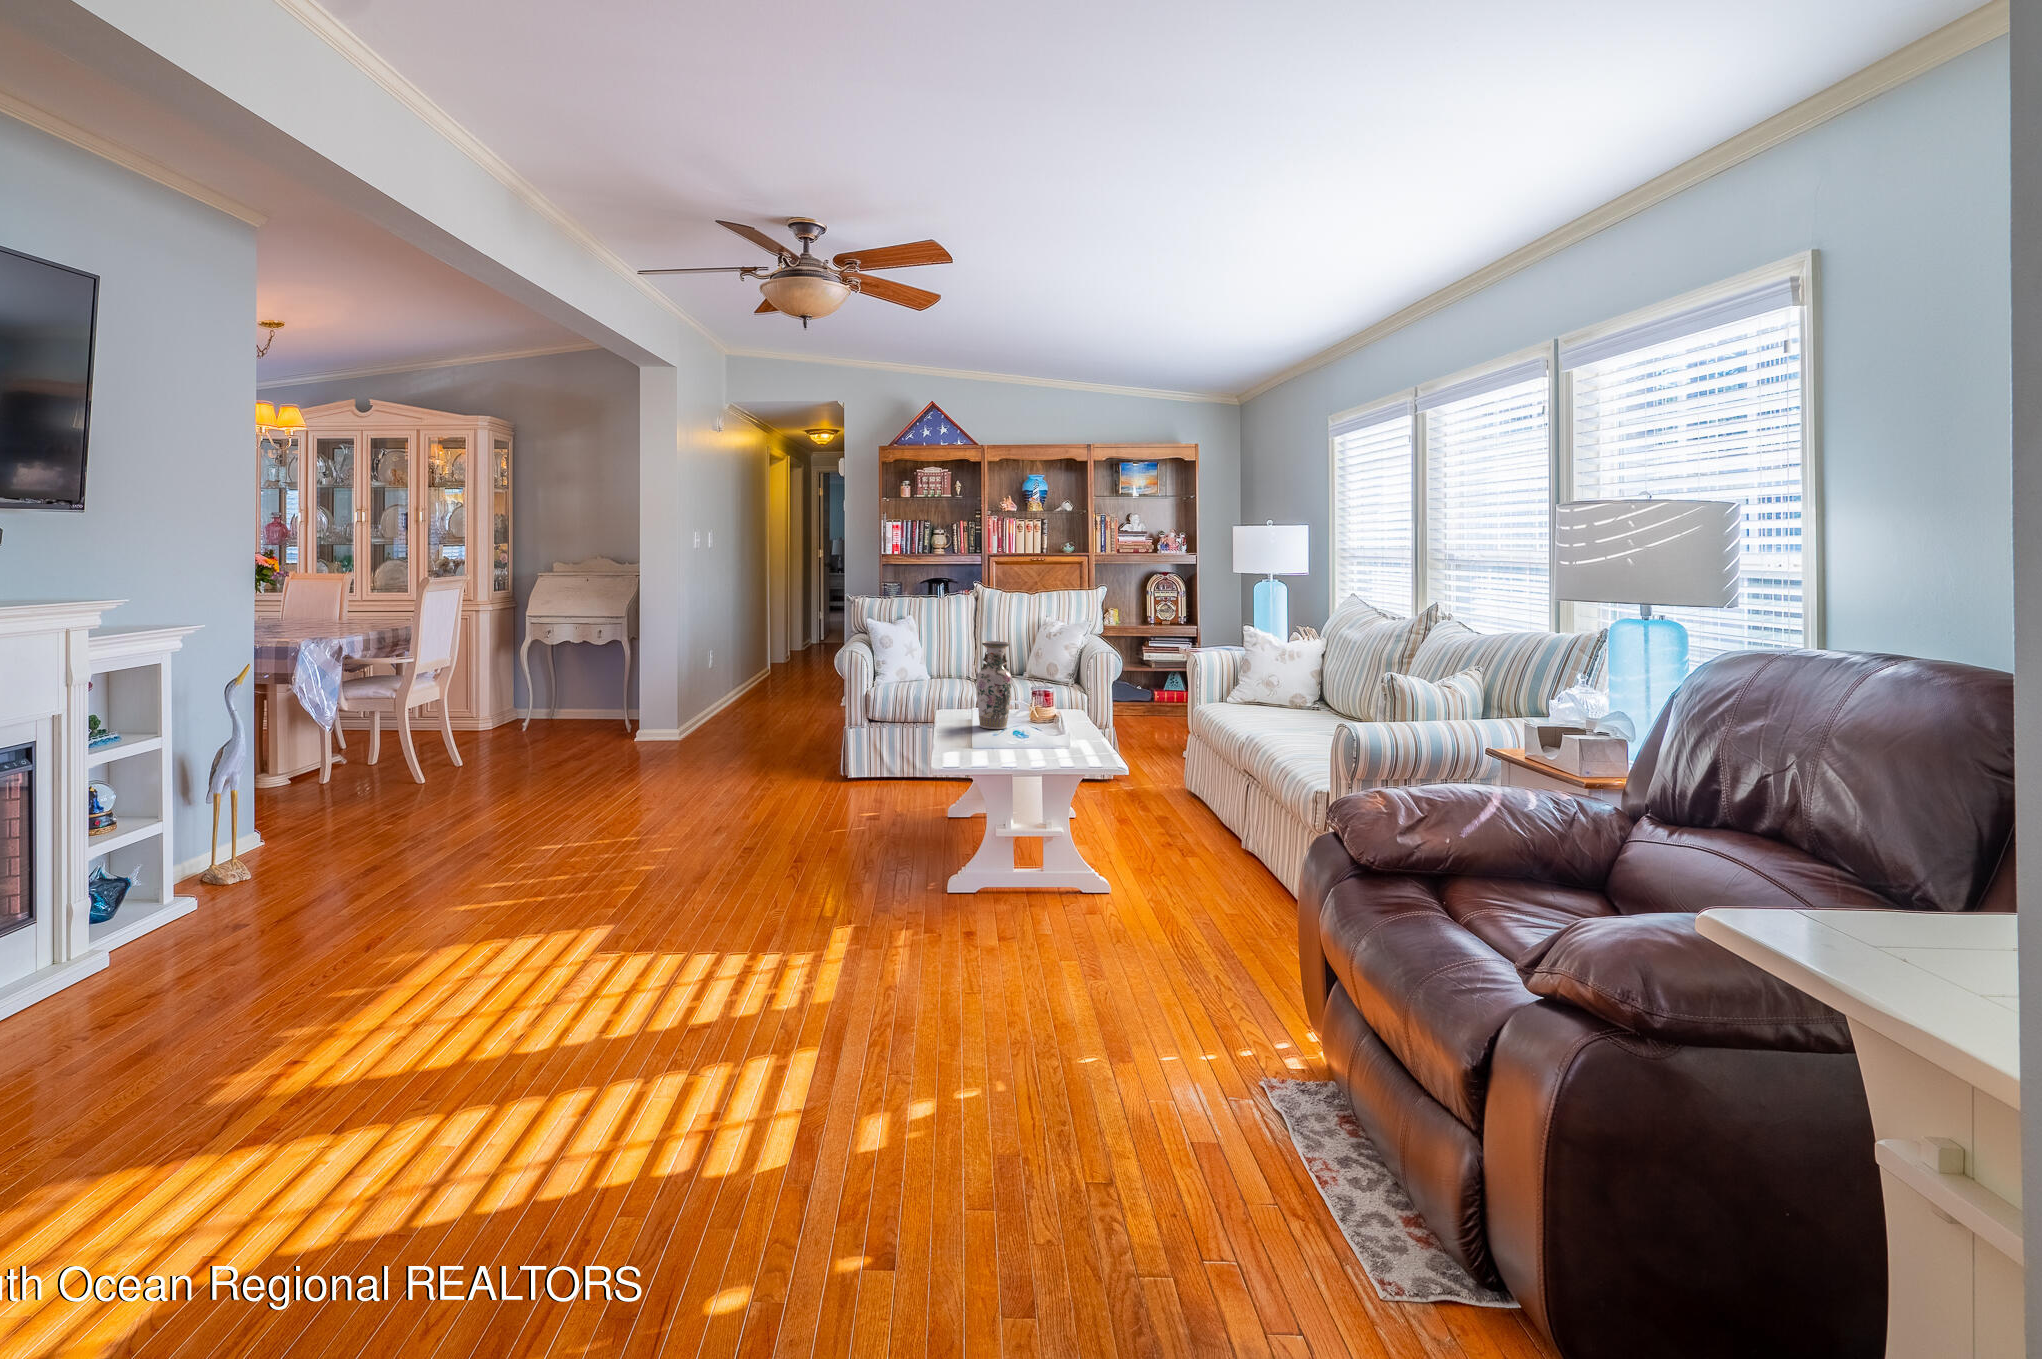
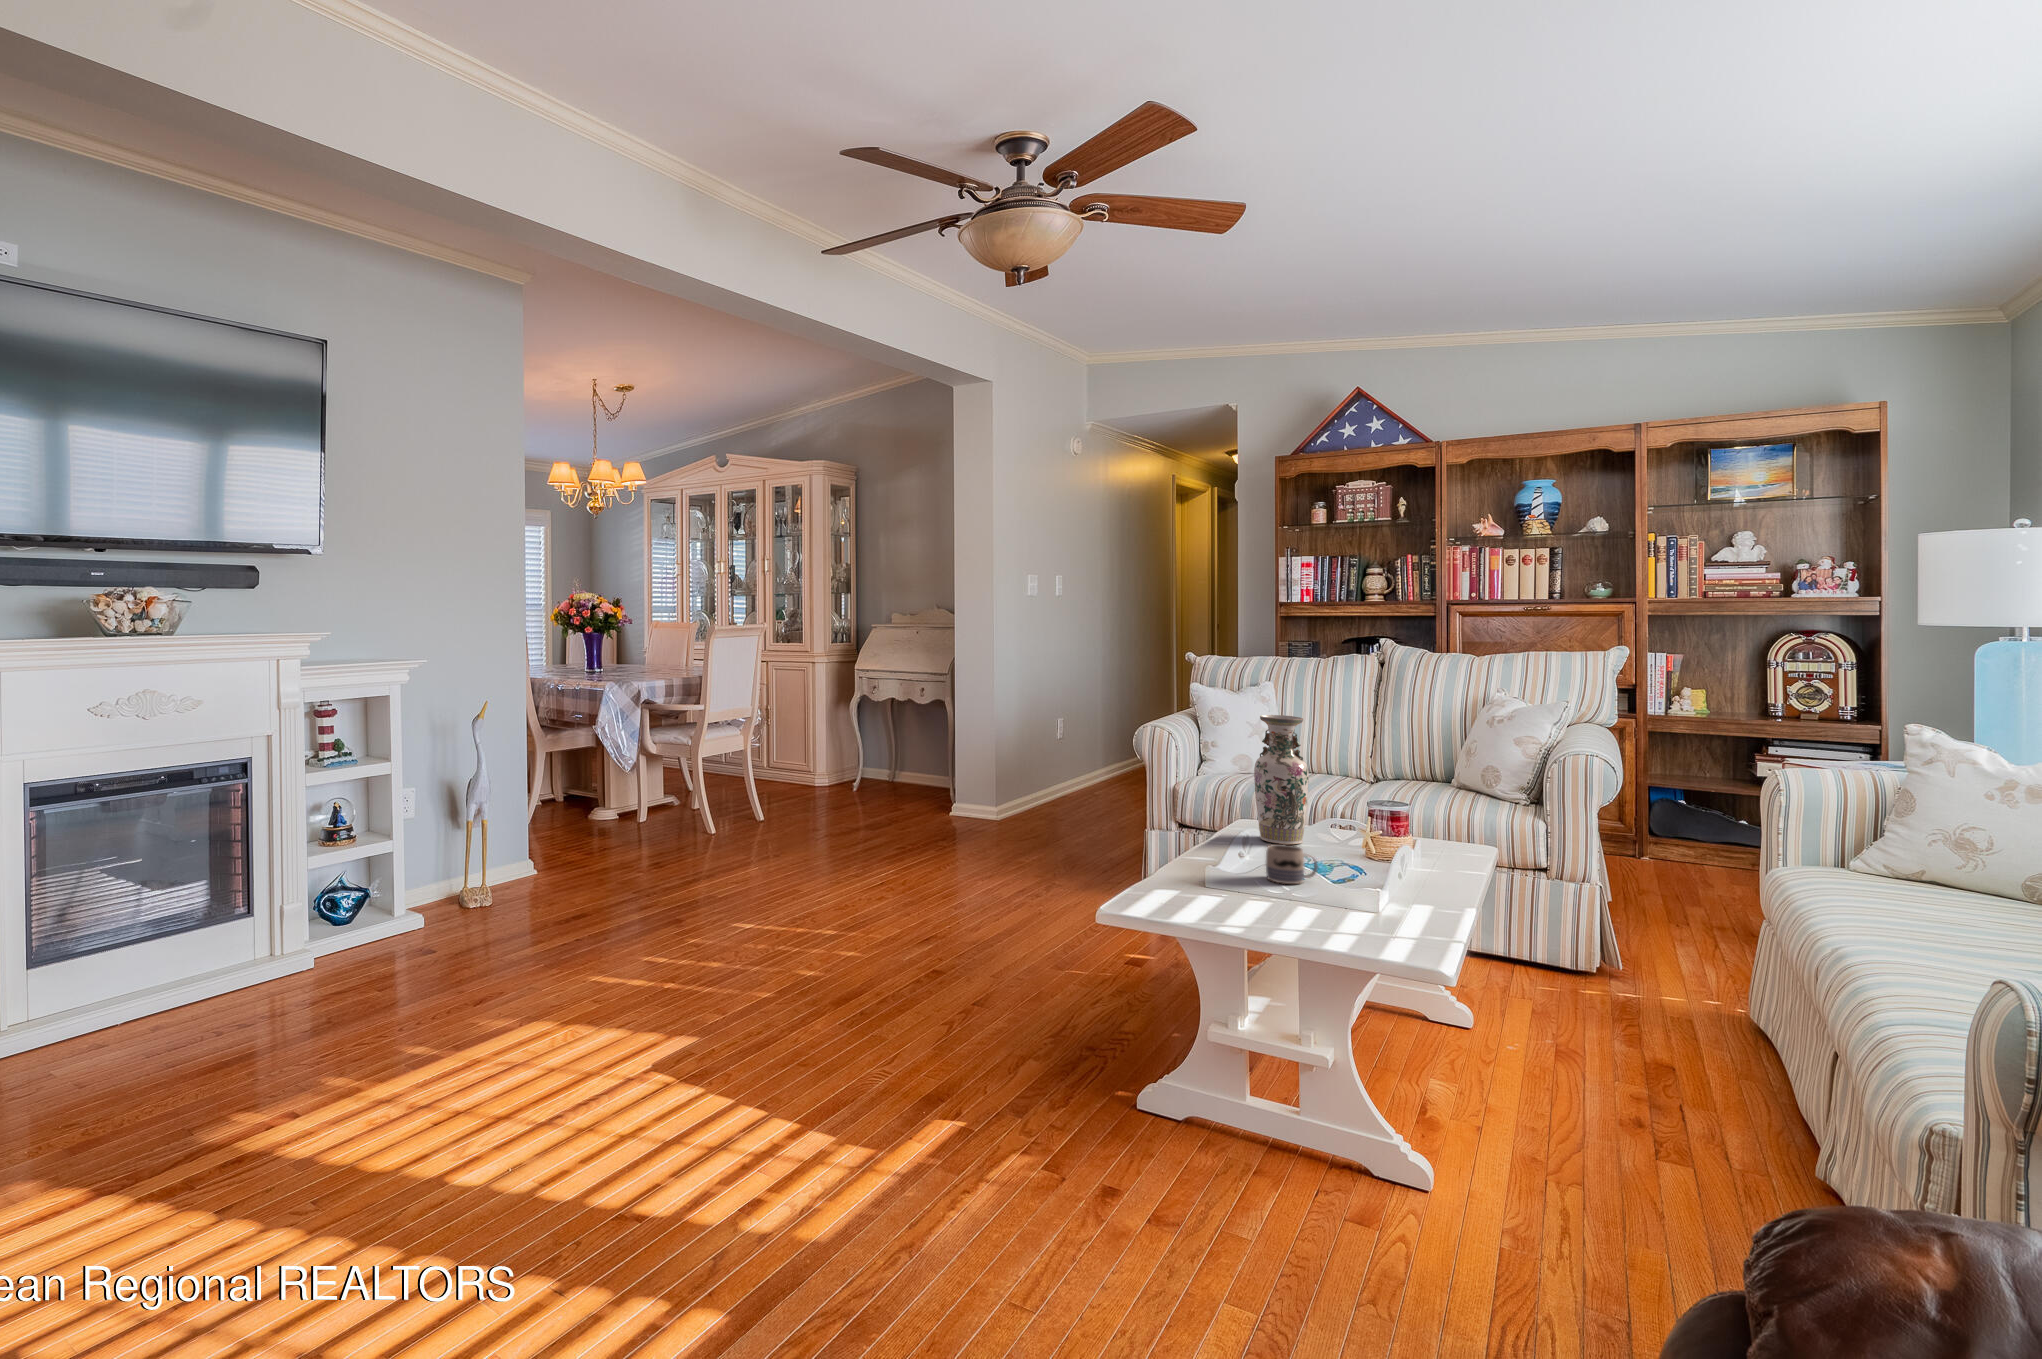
mug: none [1016,729,1047,755] -> present [1266,844,1318,884]

